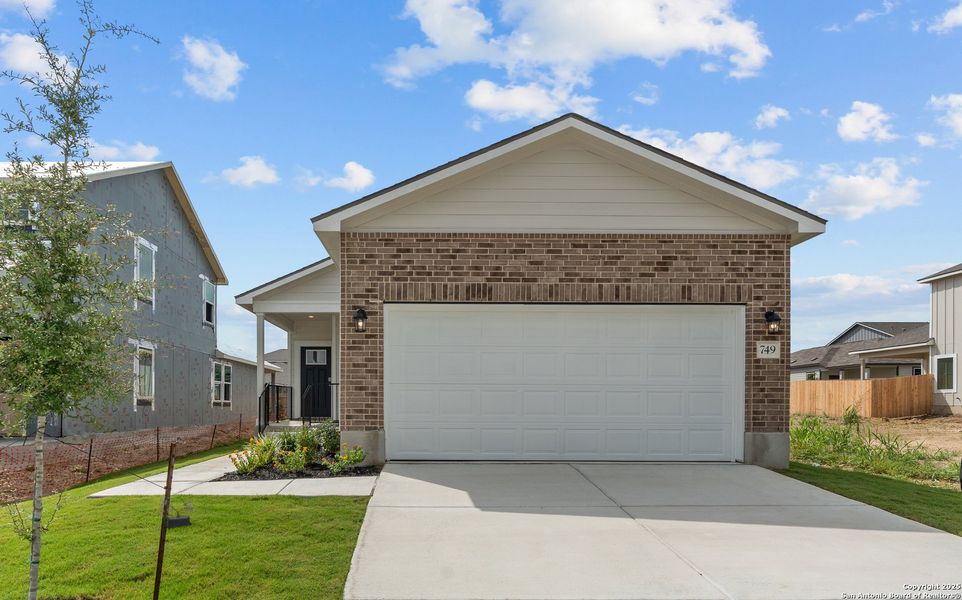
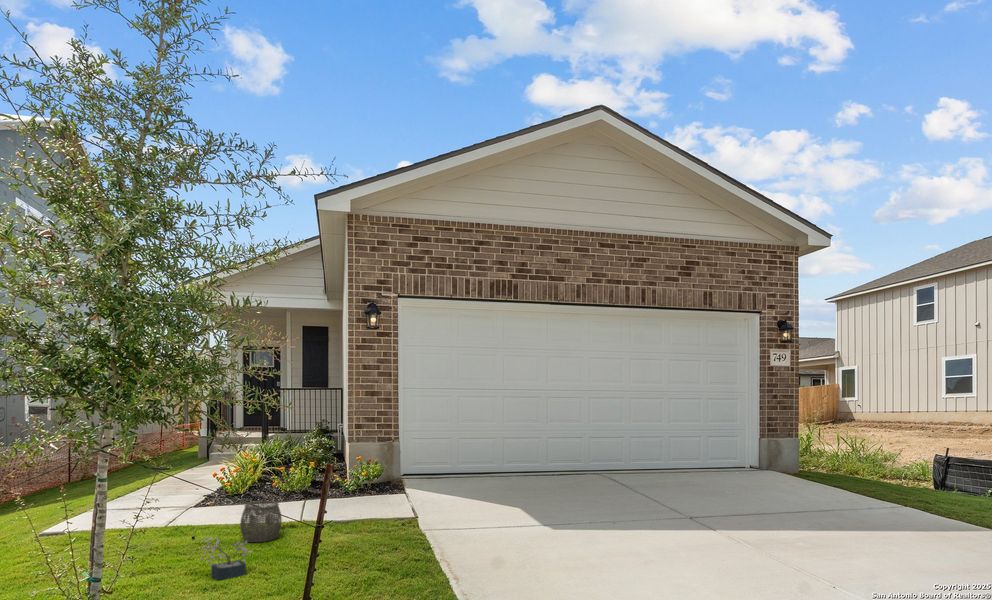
woven basket: none [212,474,245,506] -> present [240,501,282,542]

